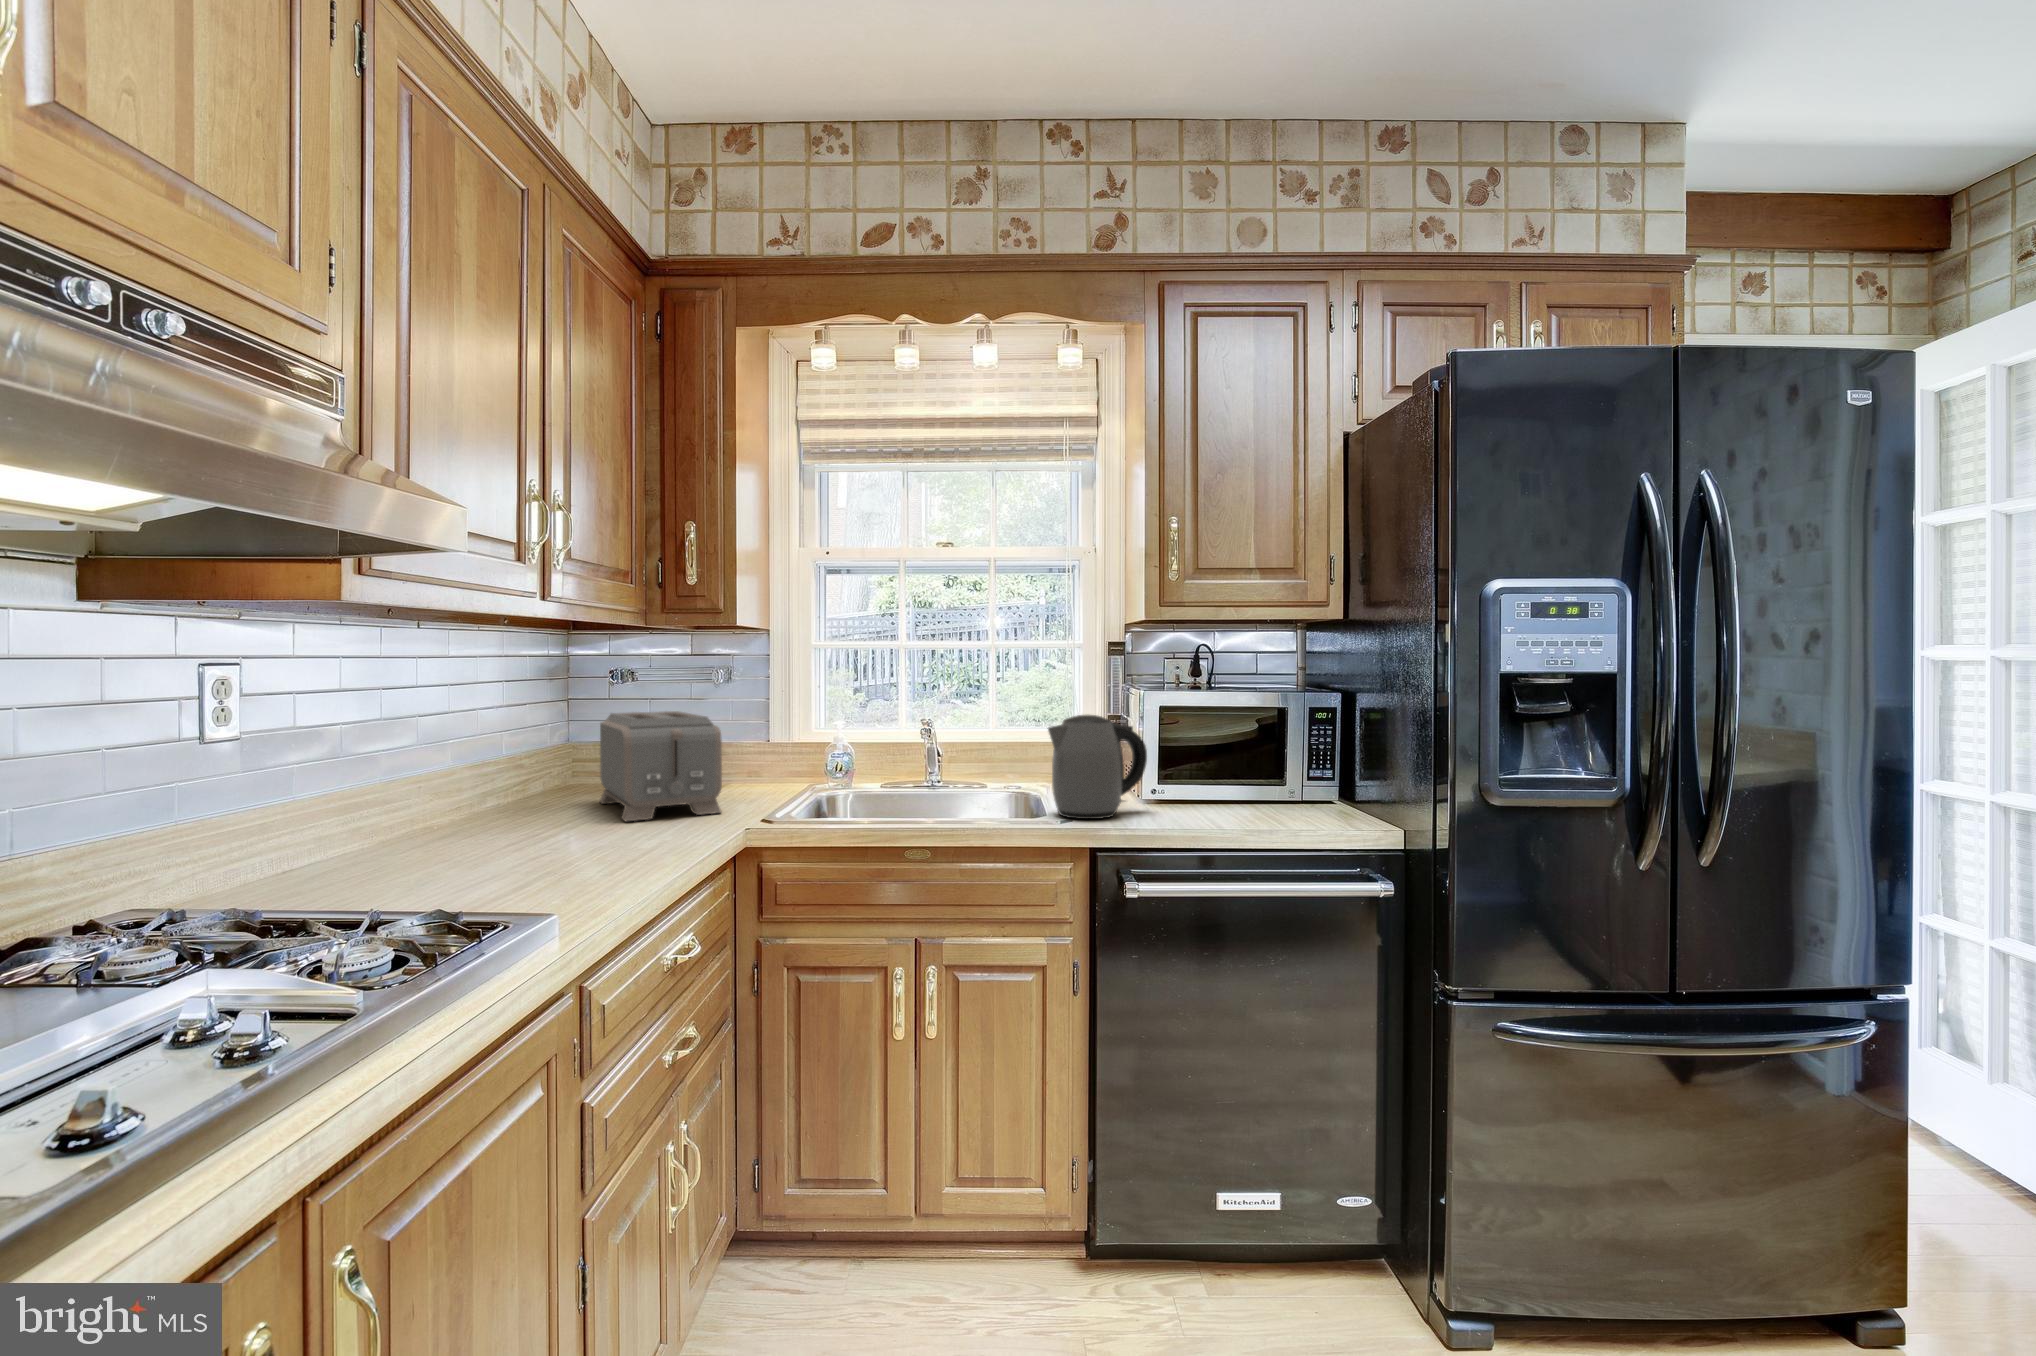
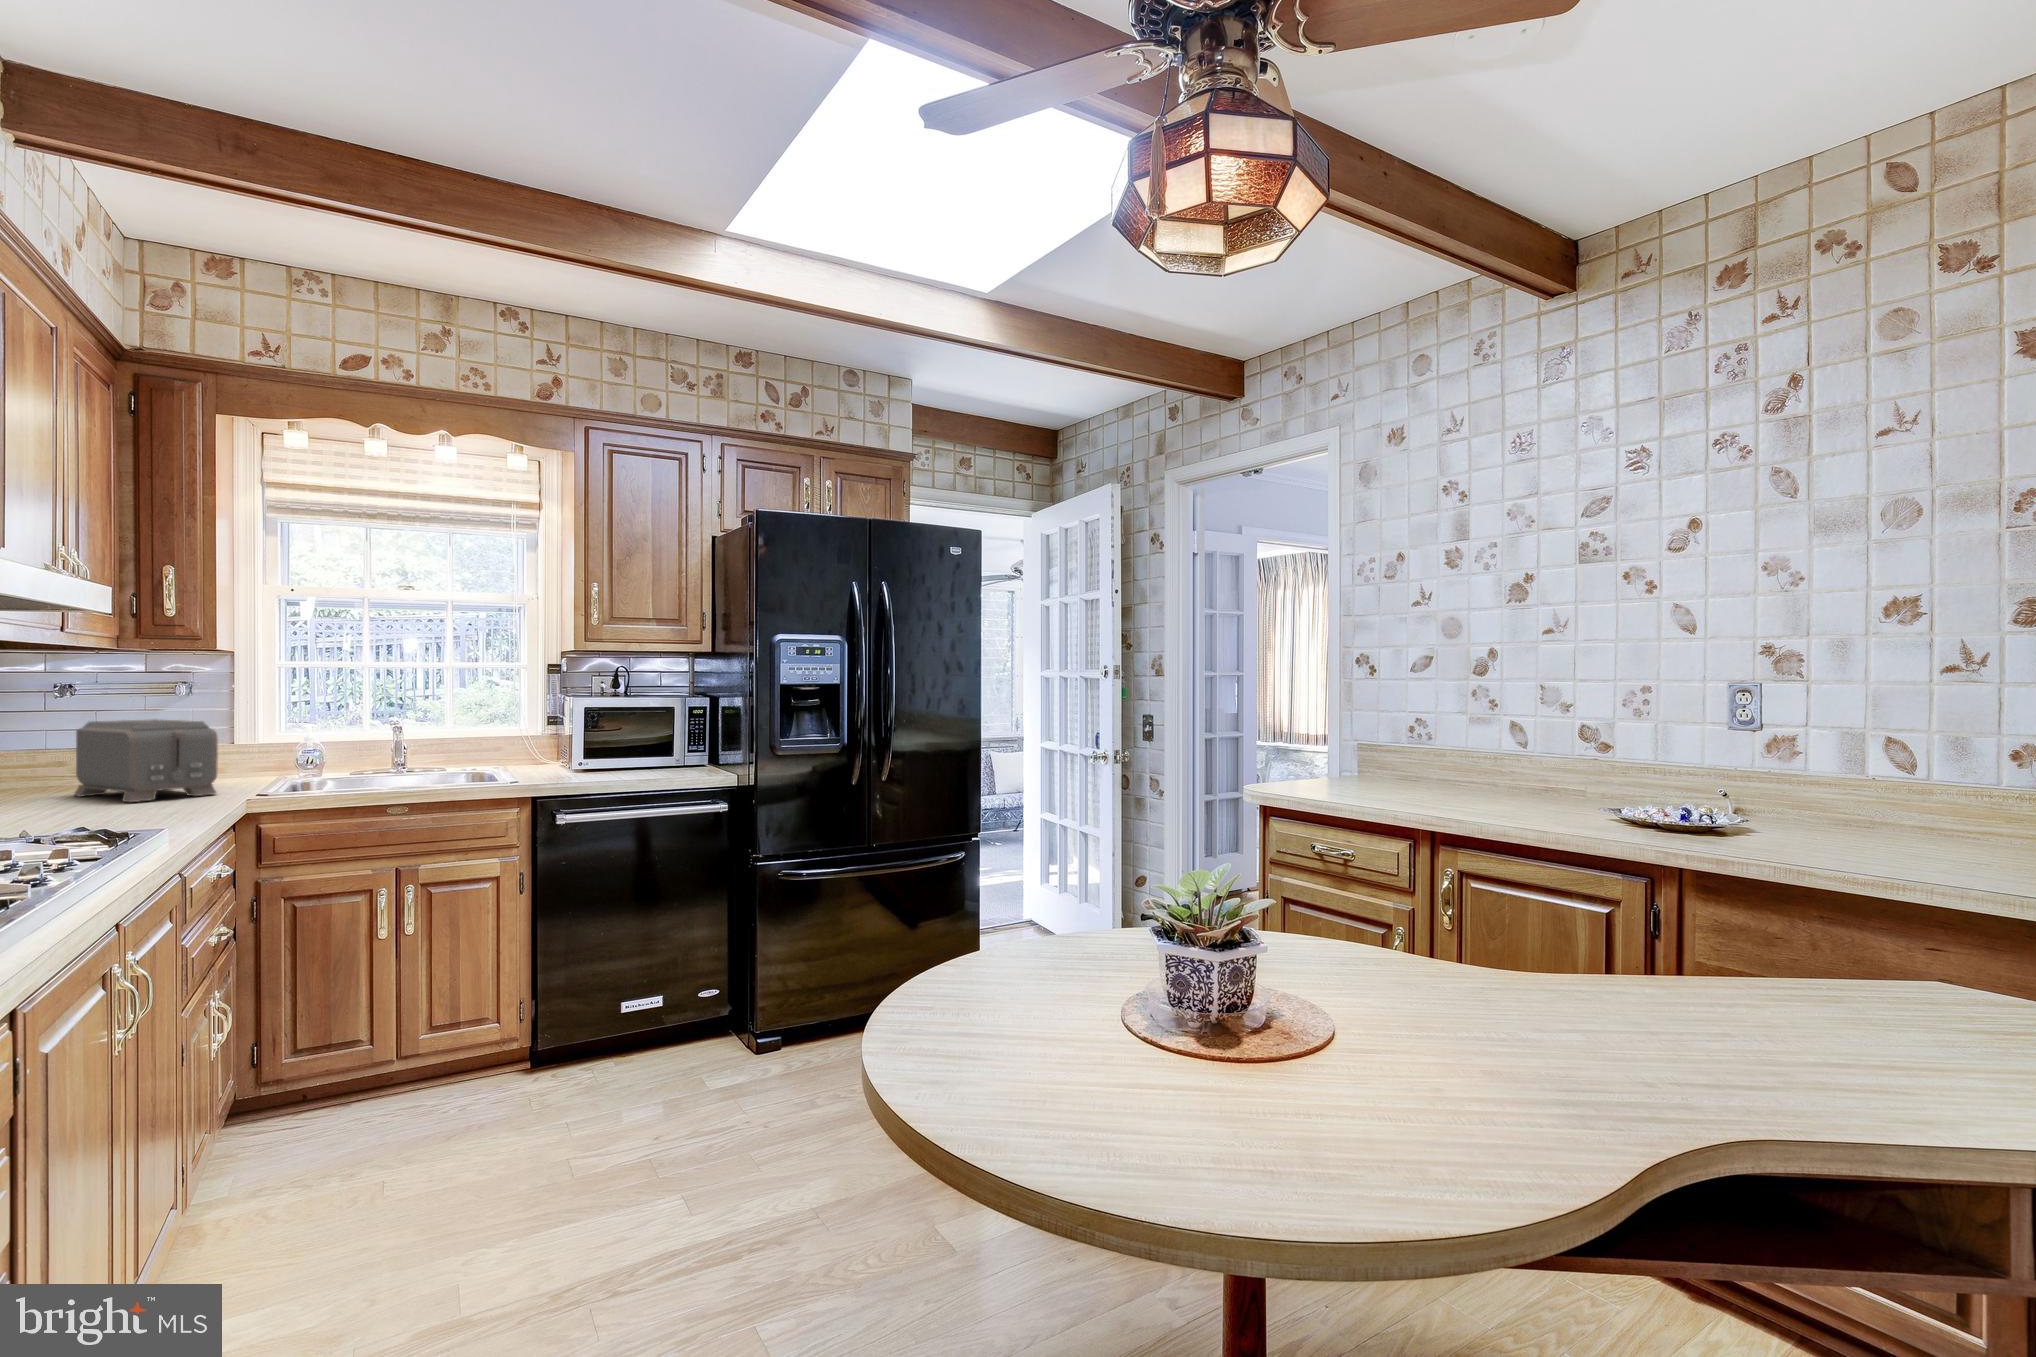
kettle: present [1048,715,1147,819] -> none [500,715,573,782]

